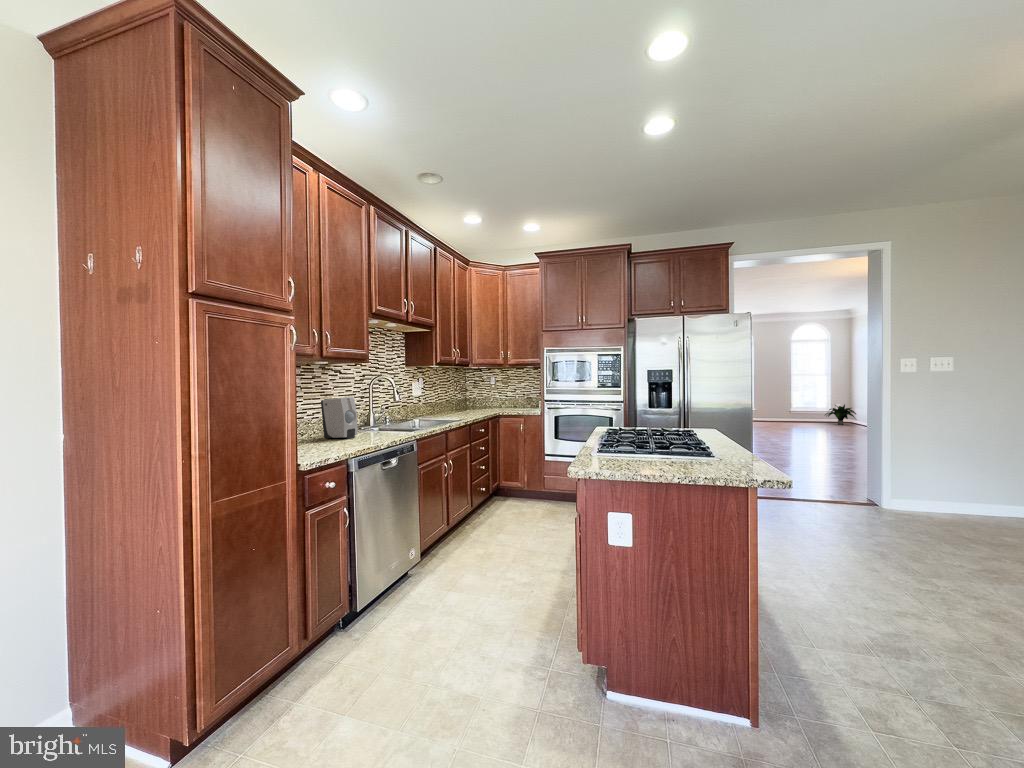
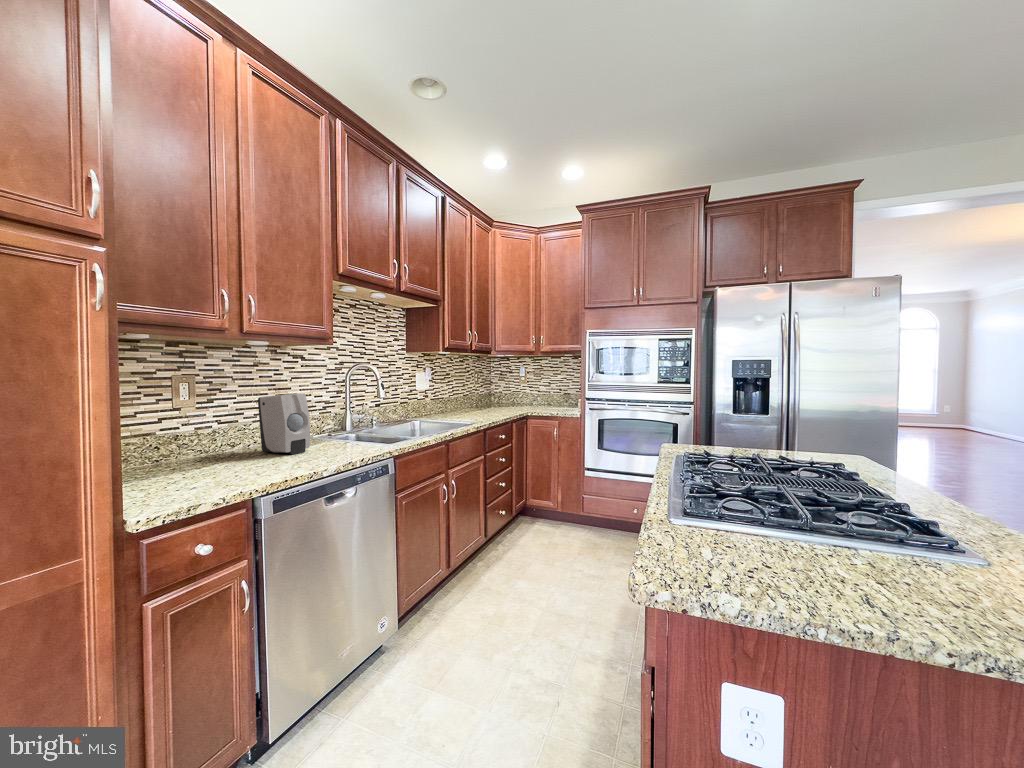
potted plant: present [825,404,856,425] -> none [931,406,979,432]

